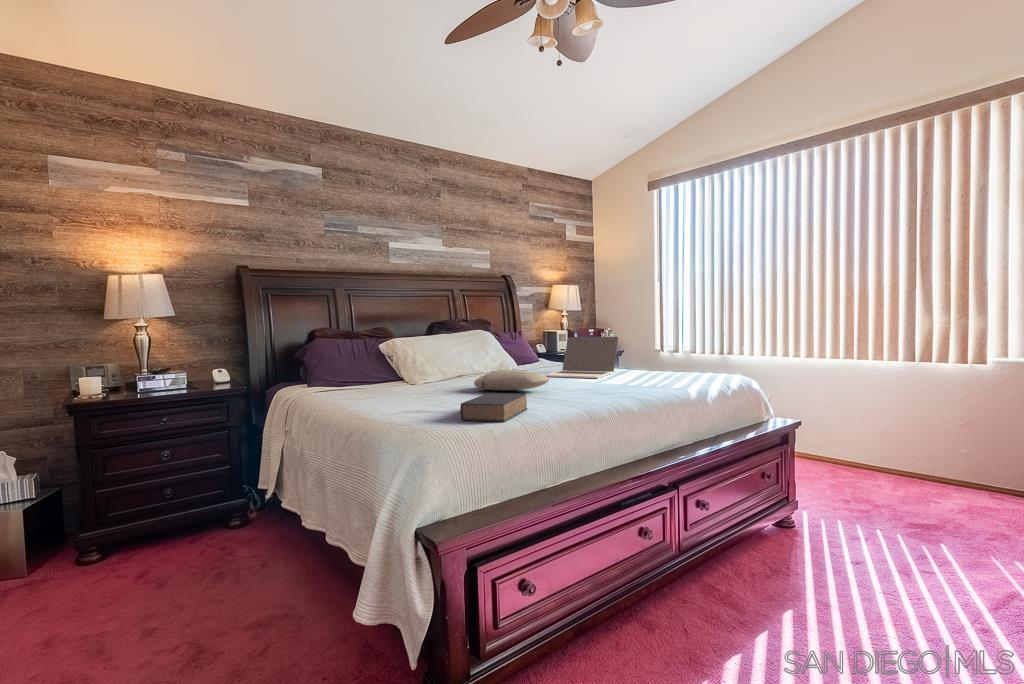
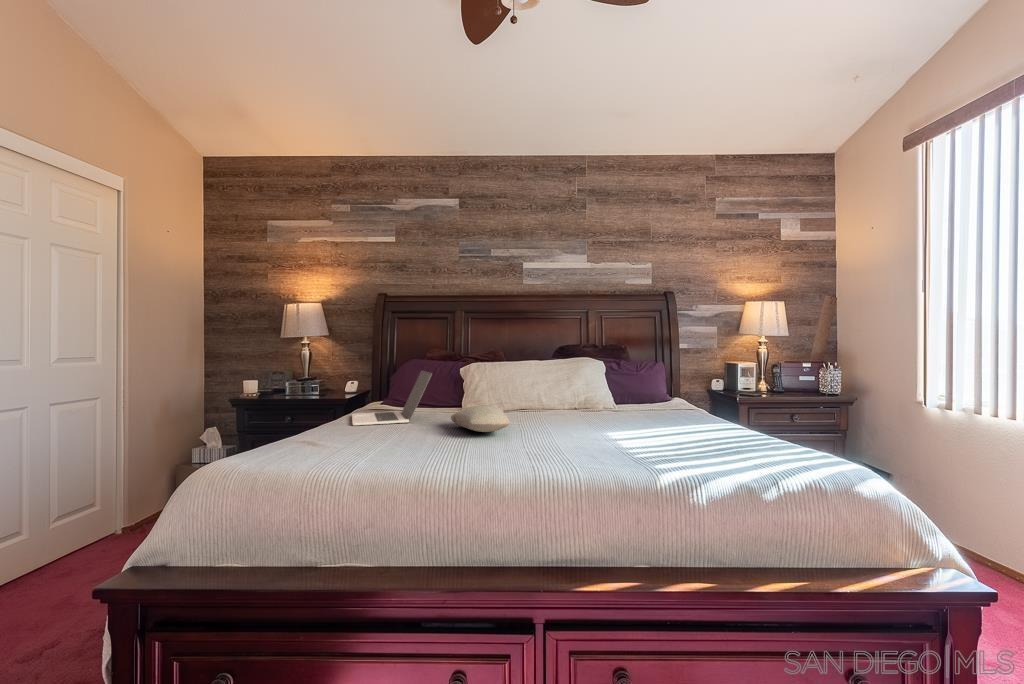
laptop: present [545,337,618,378] -> present [352,371,432,425]
book: present [460,393,527,422] -> none [288,429,379,465]

